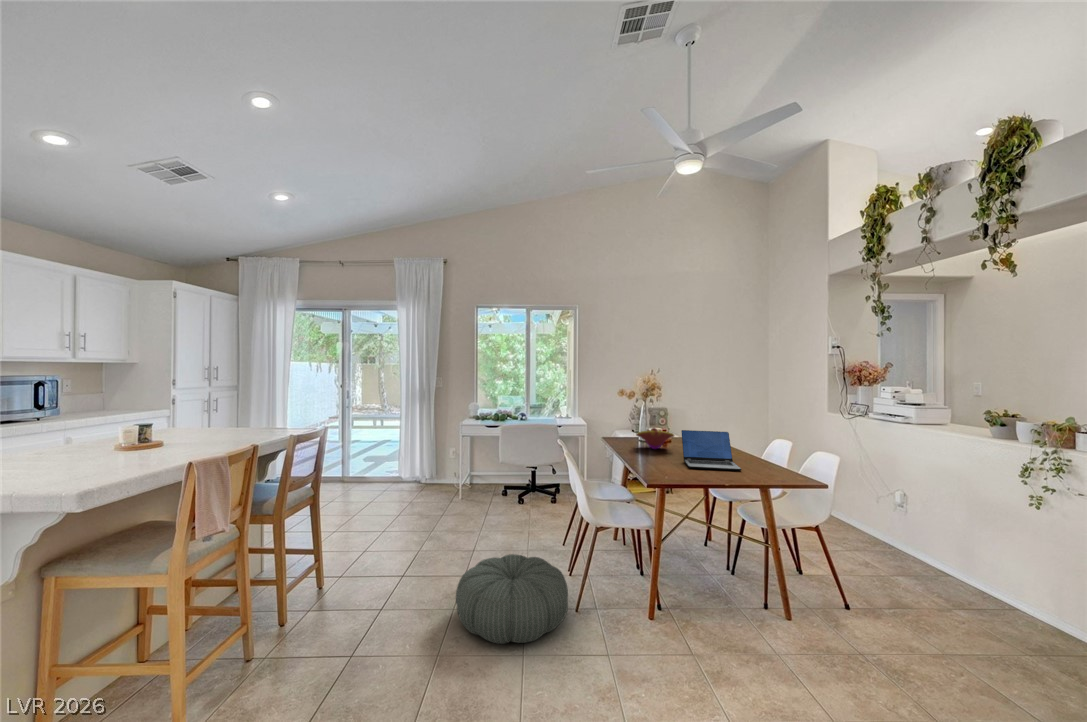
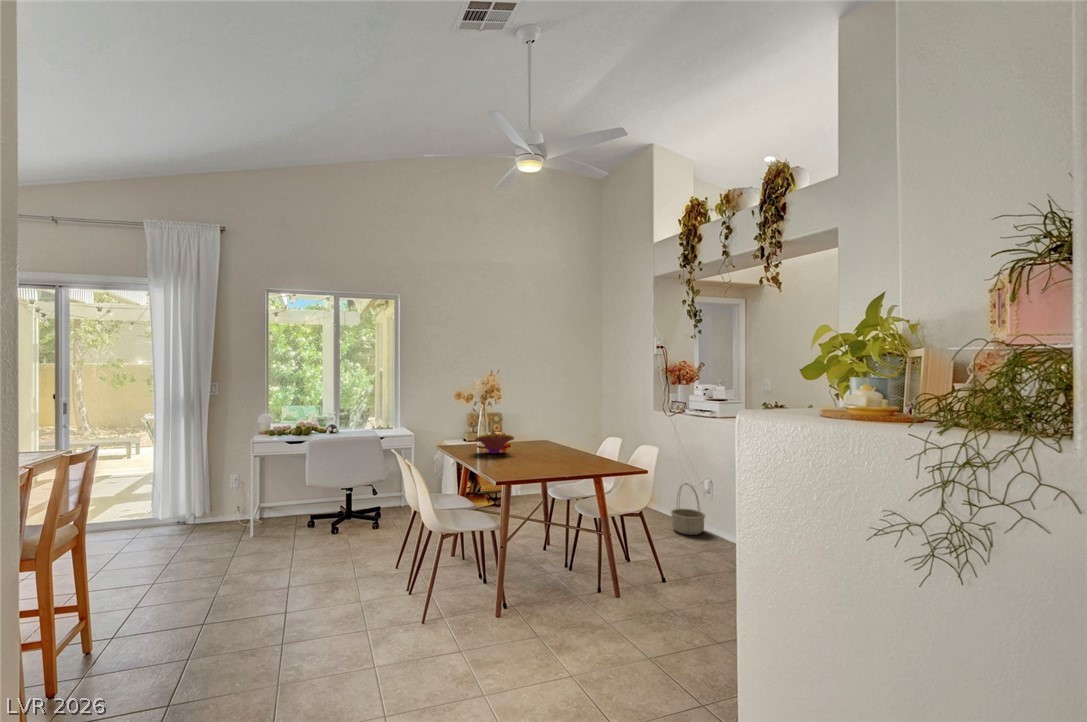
laptop: present [681,430,741,471] -> none [522,431,578,467]
basket: none [851,494,896,552] -> present [671,483,705,535]
pouf: present [456,554,568,644] -> none [285,576,415,665]

